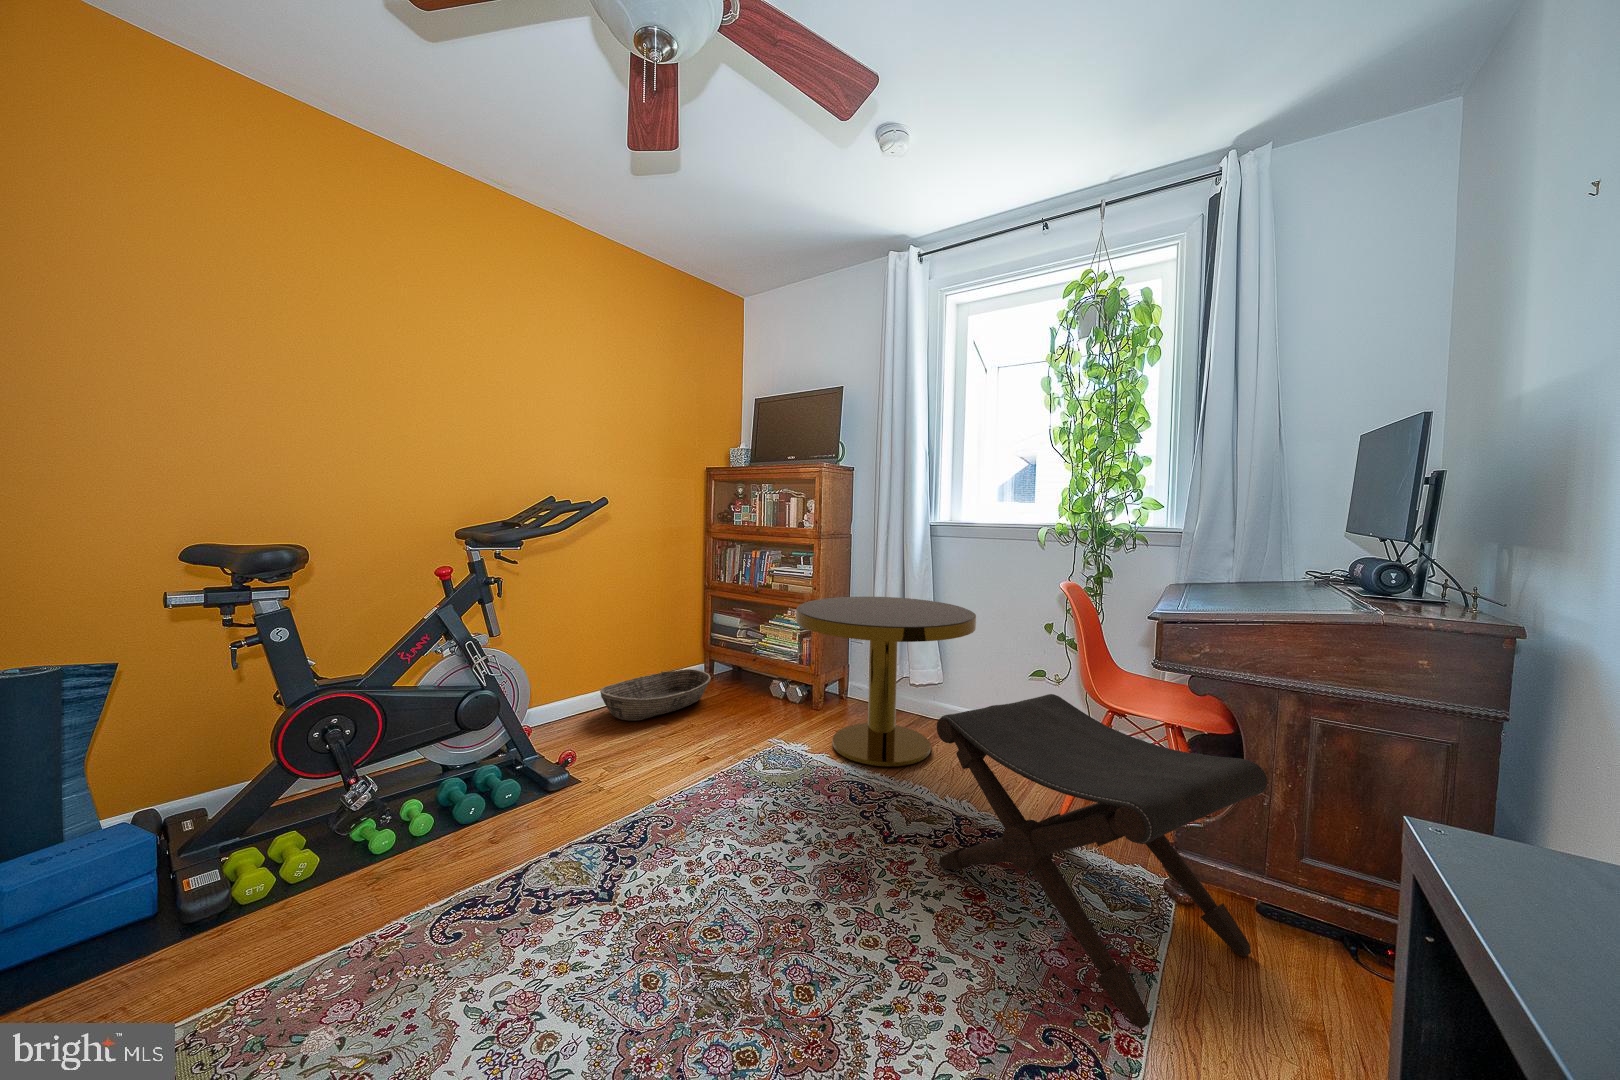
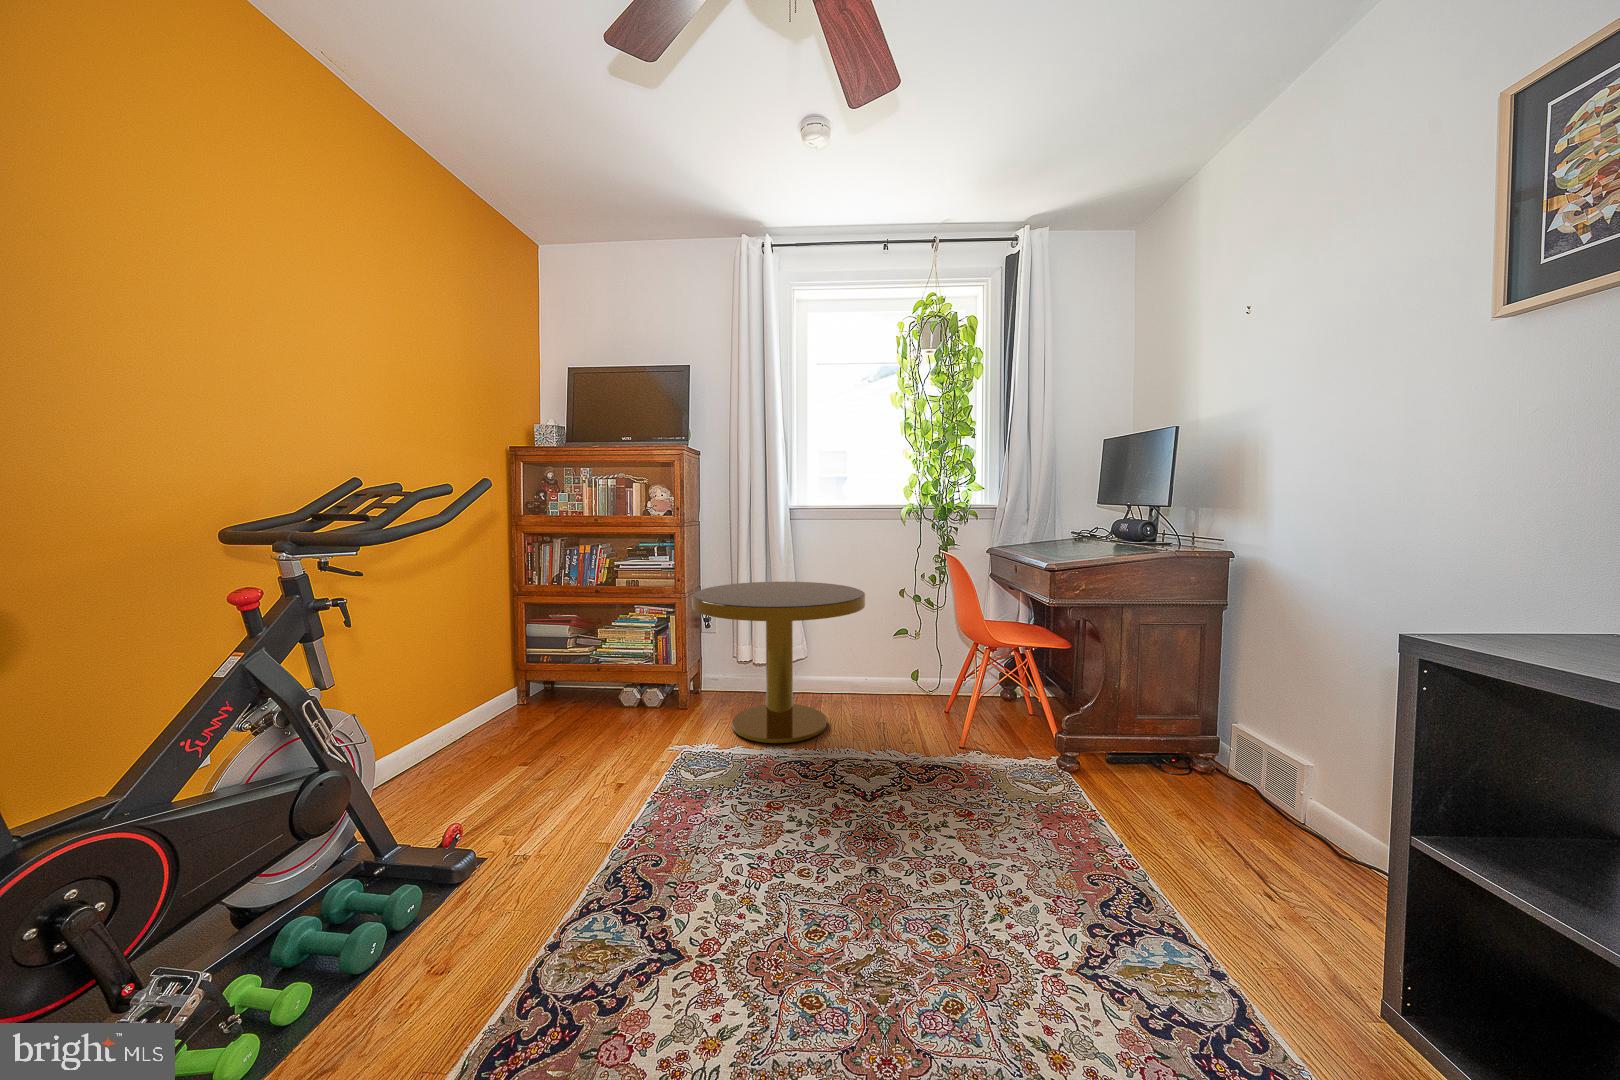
basket: present [600,669,711,721] -> none [417,693,556,773]
footstool: present [937,694,1267,1029] -> none [919,642,1135,852]

